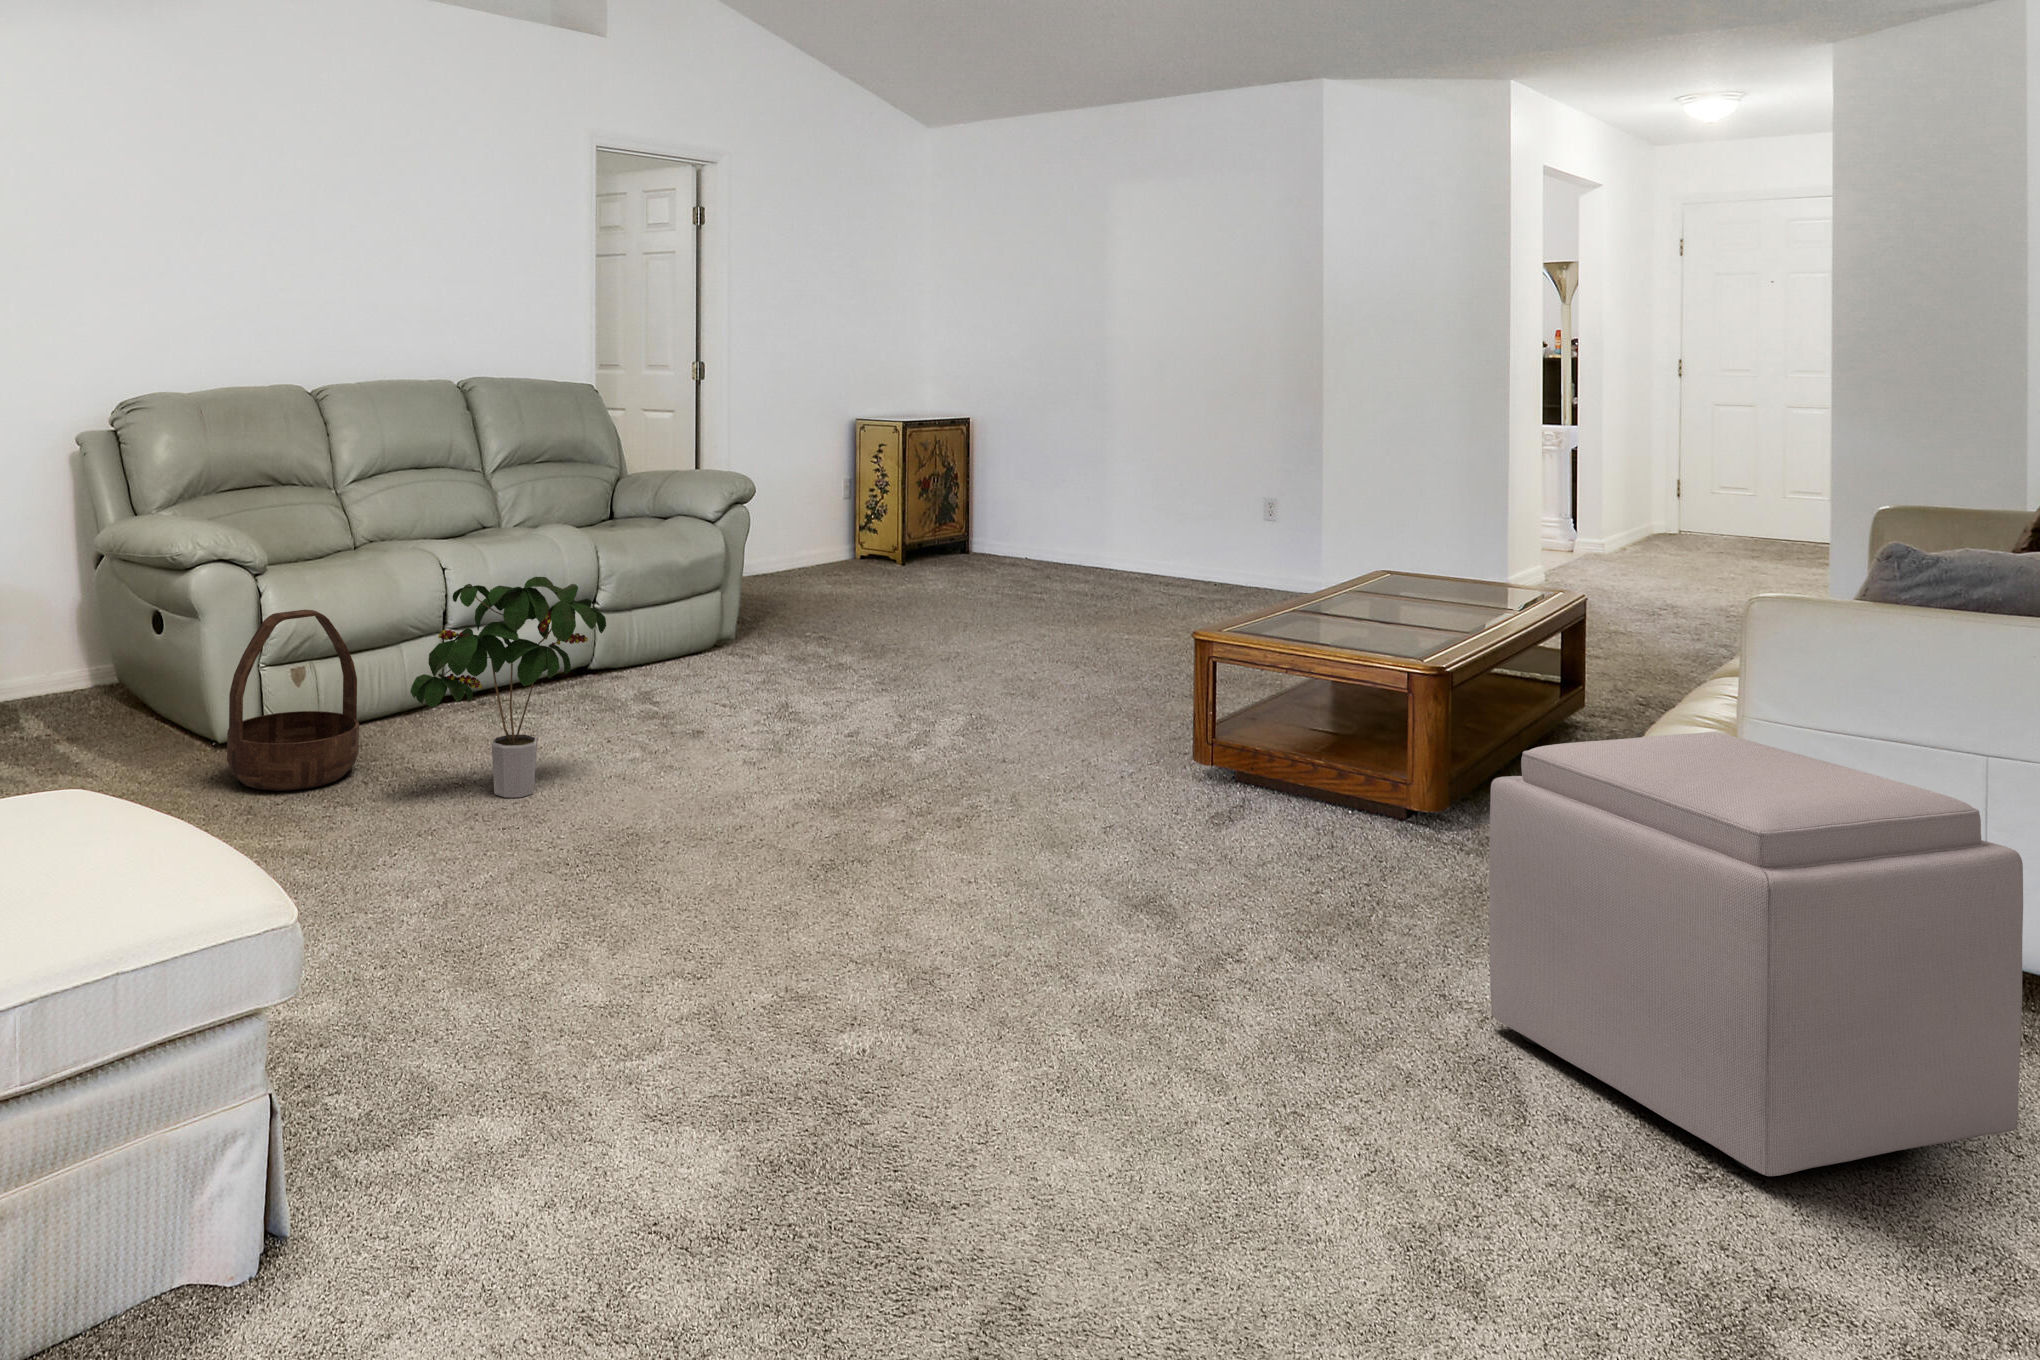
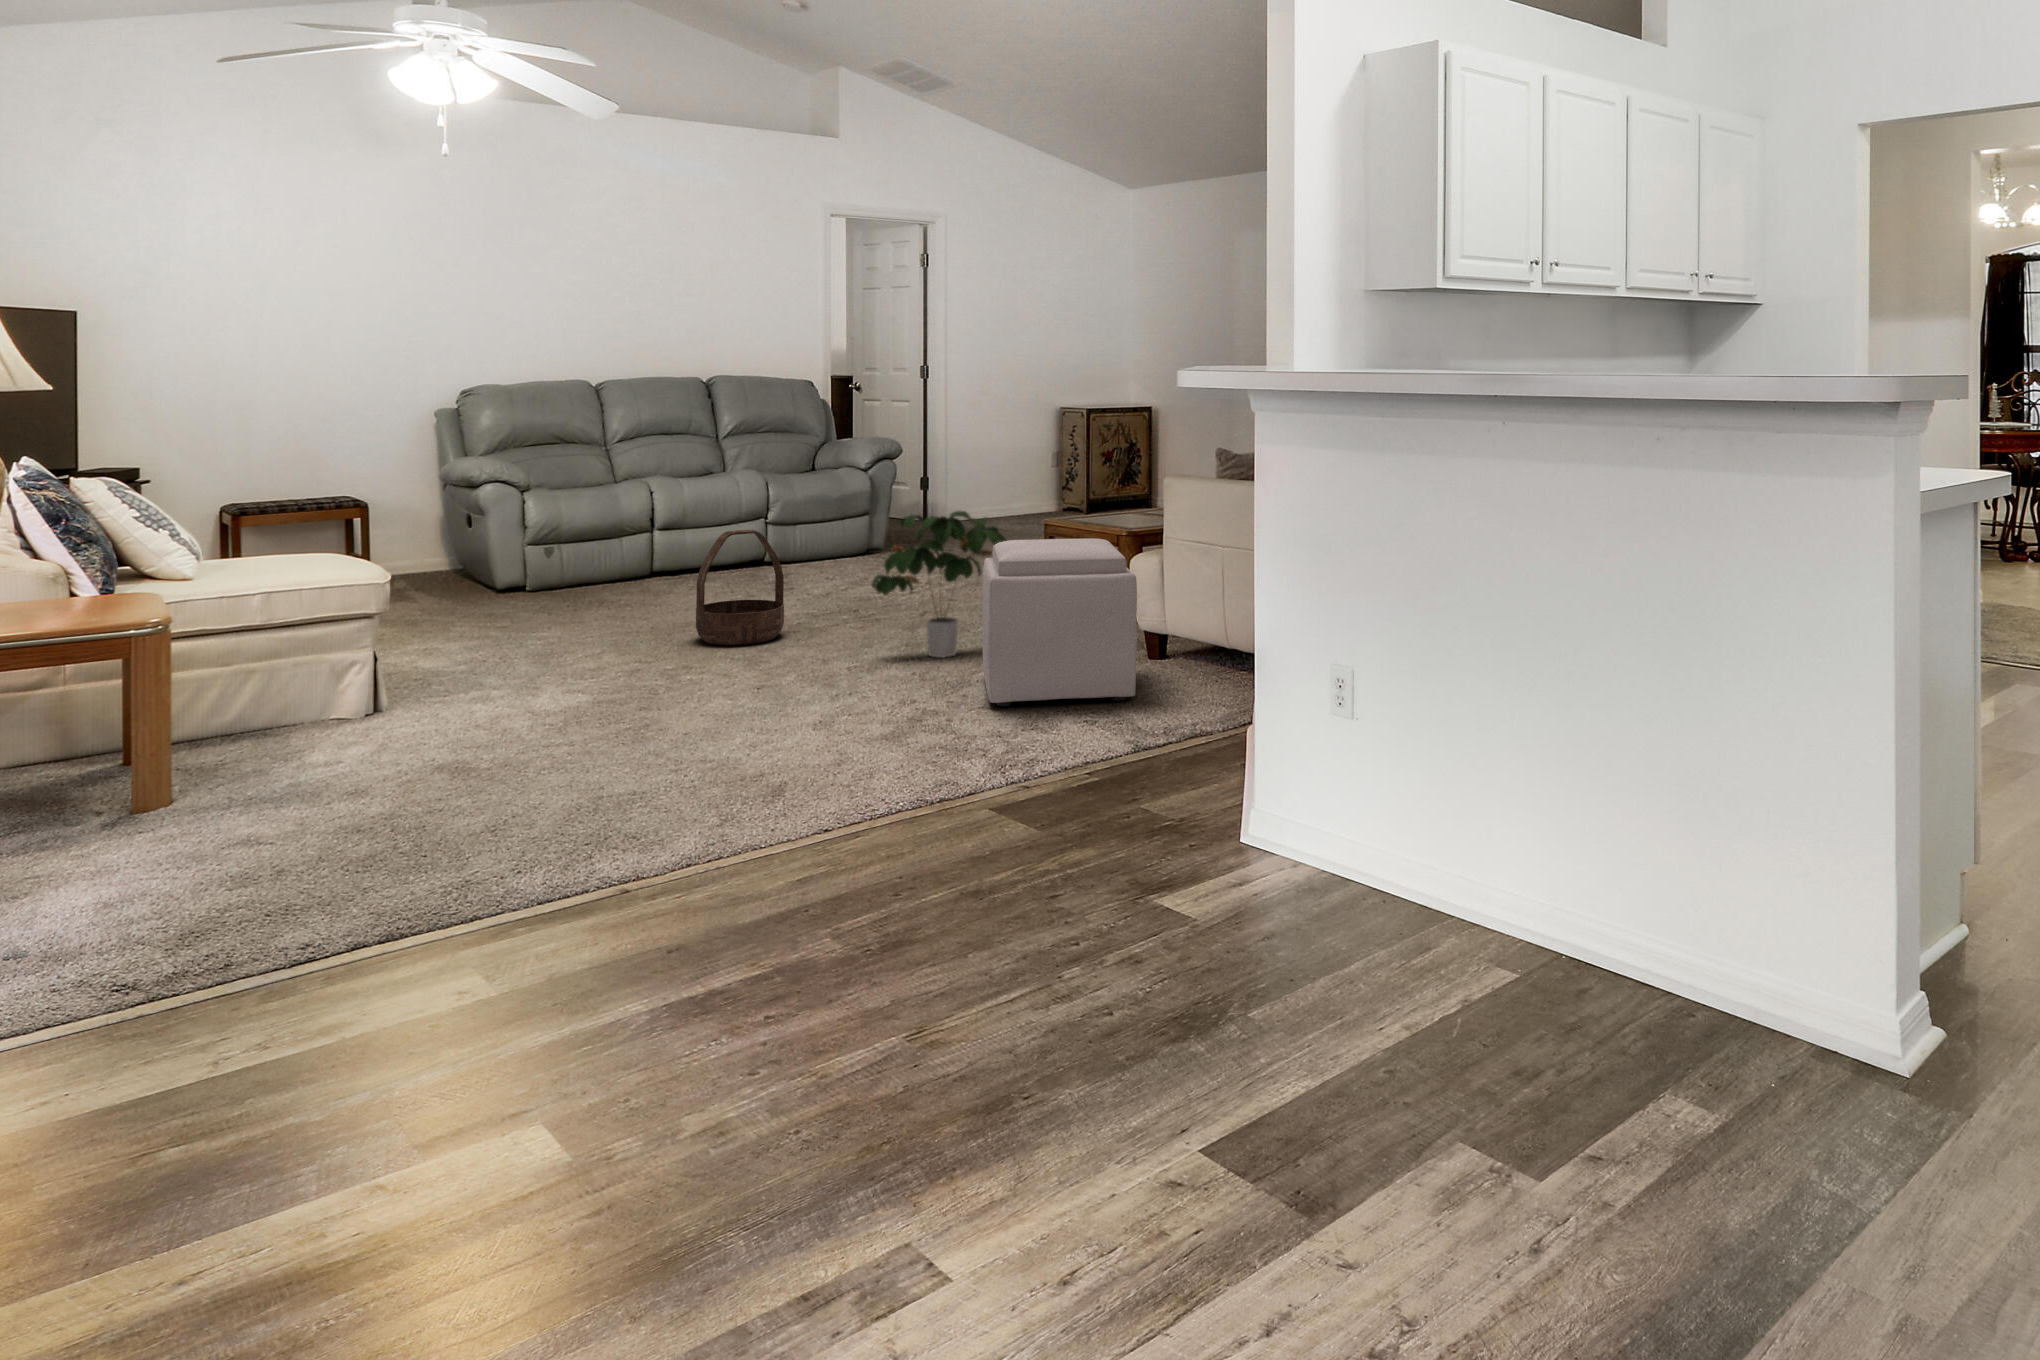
potted plant: present [410,577,606,797] -> present [872,511,1006,657]
basket: present [227,610,359,791] -> present [696,530,784,645]

